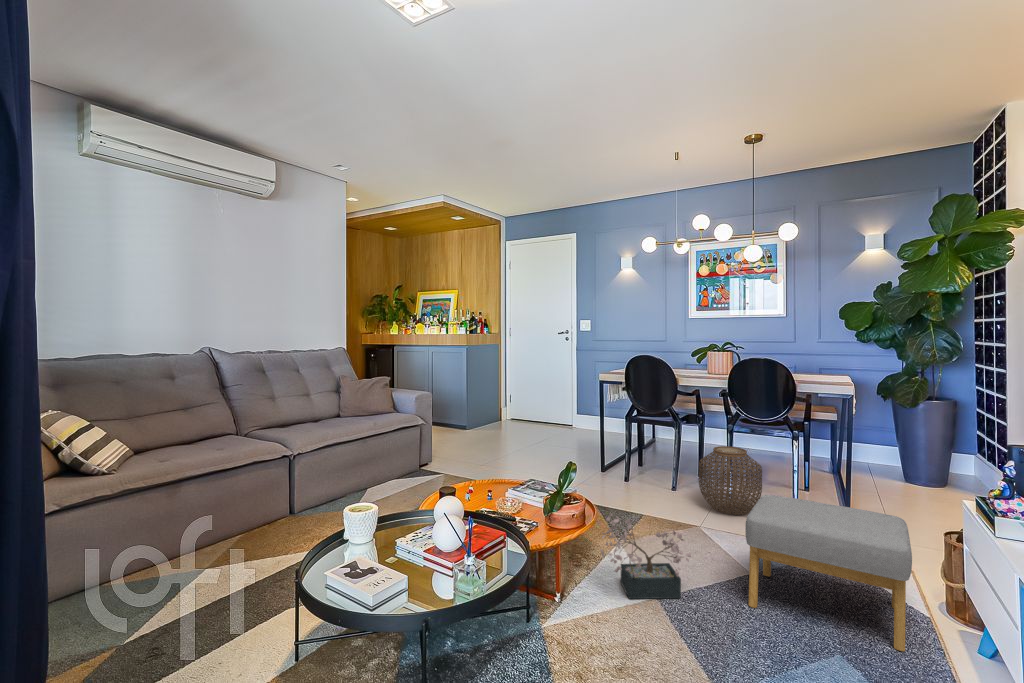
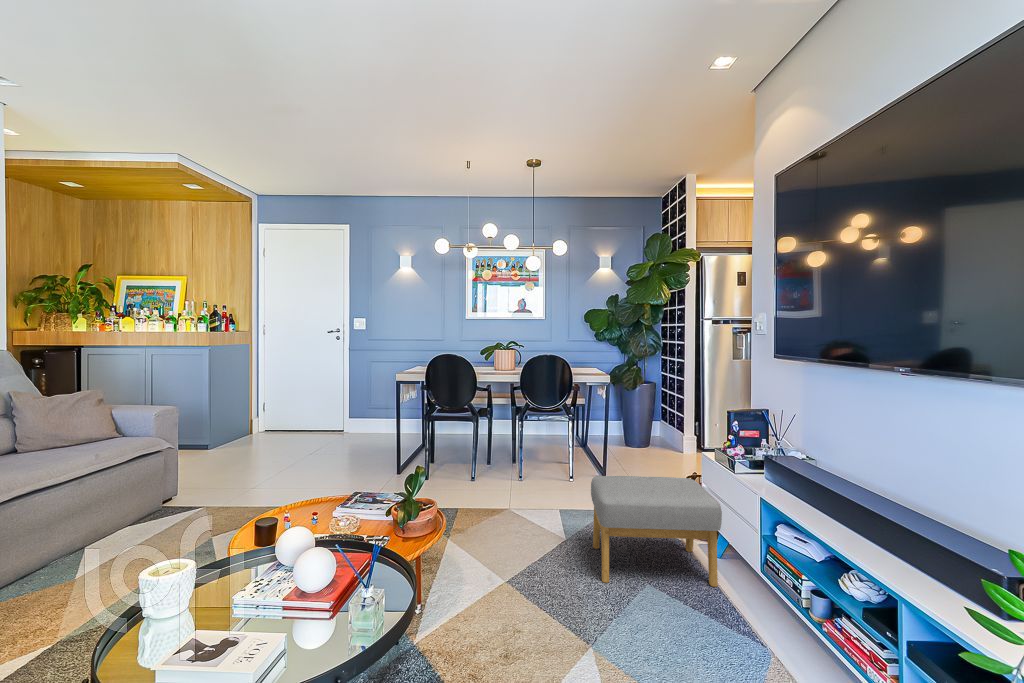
woven basket: present [699,446,762,515] -> none [506,435,559,497]
decorative plant: present [600,514,691,599] -> none [472,523,553,610]

